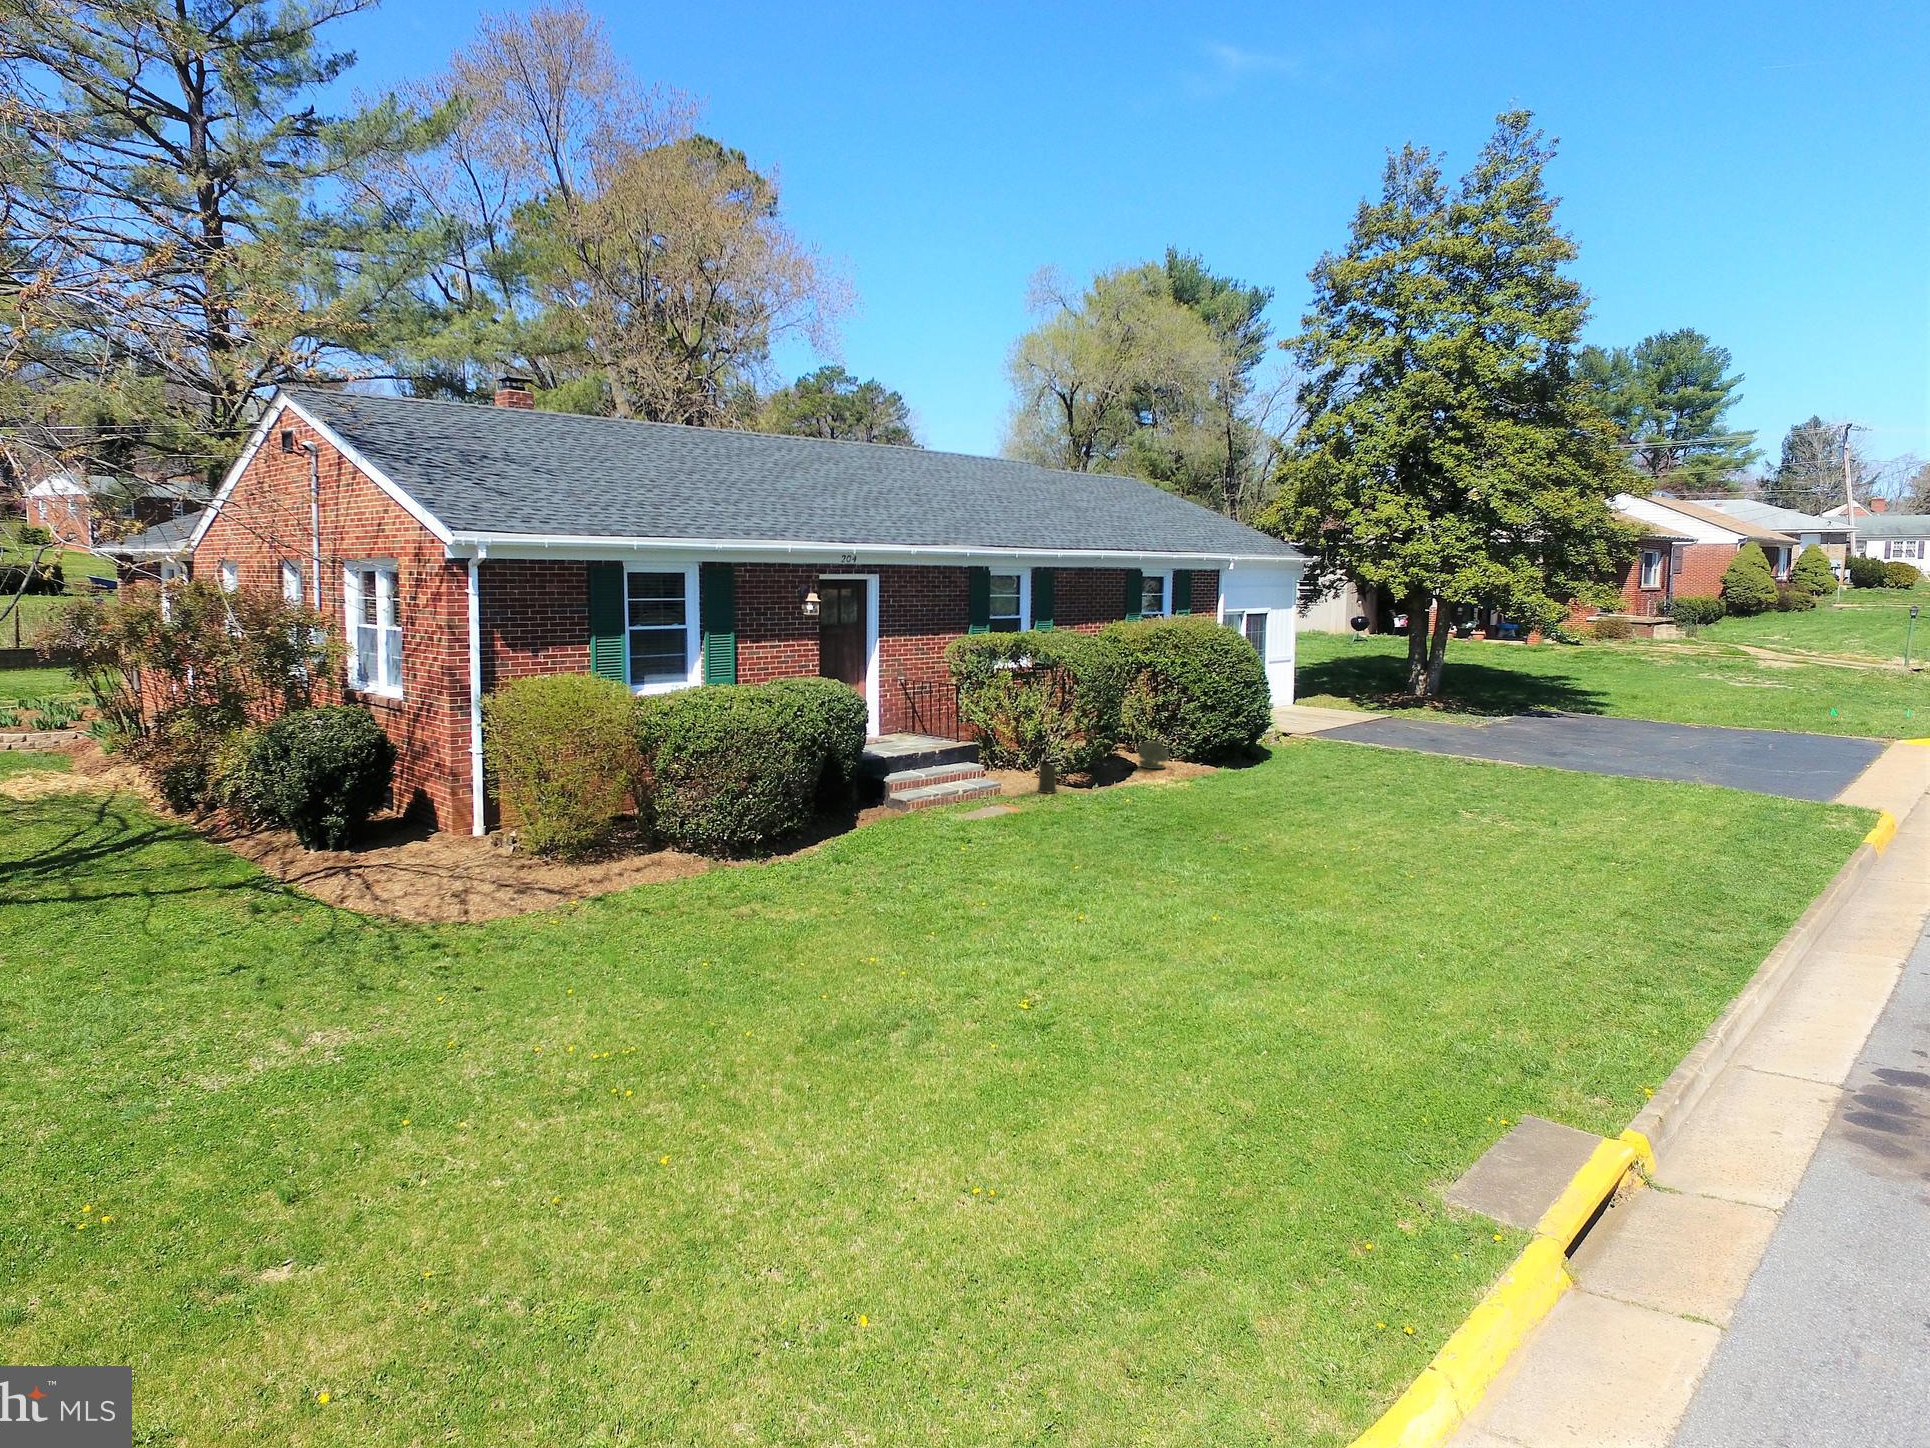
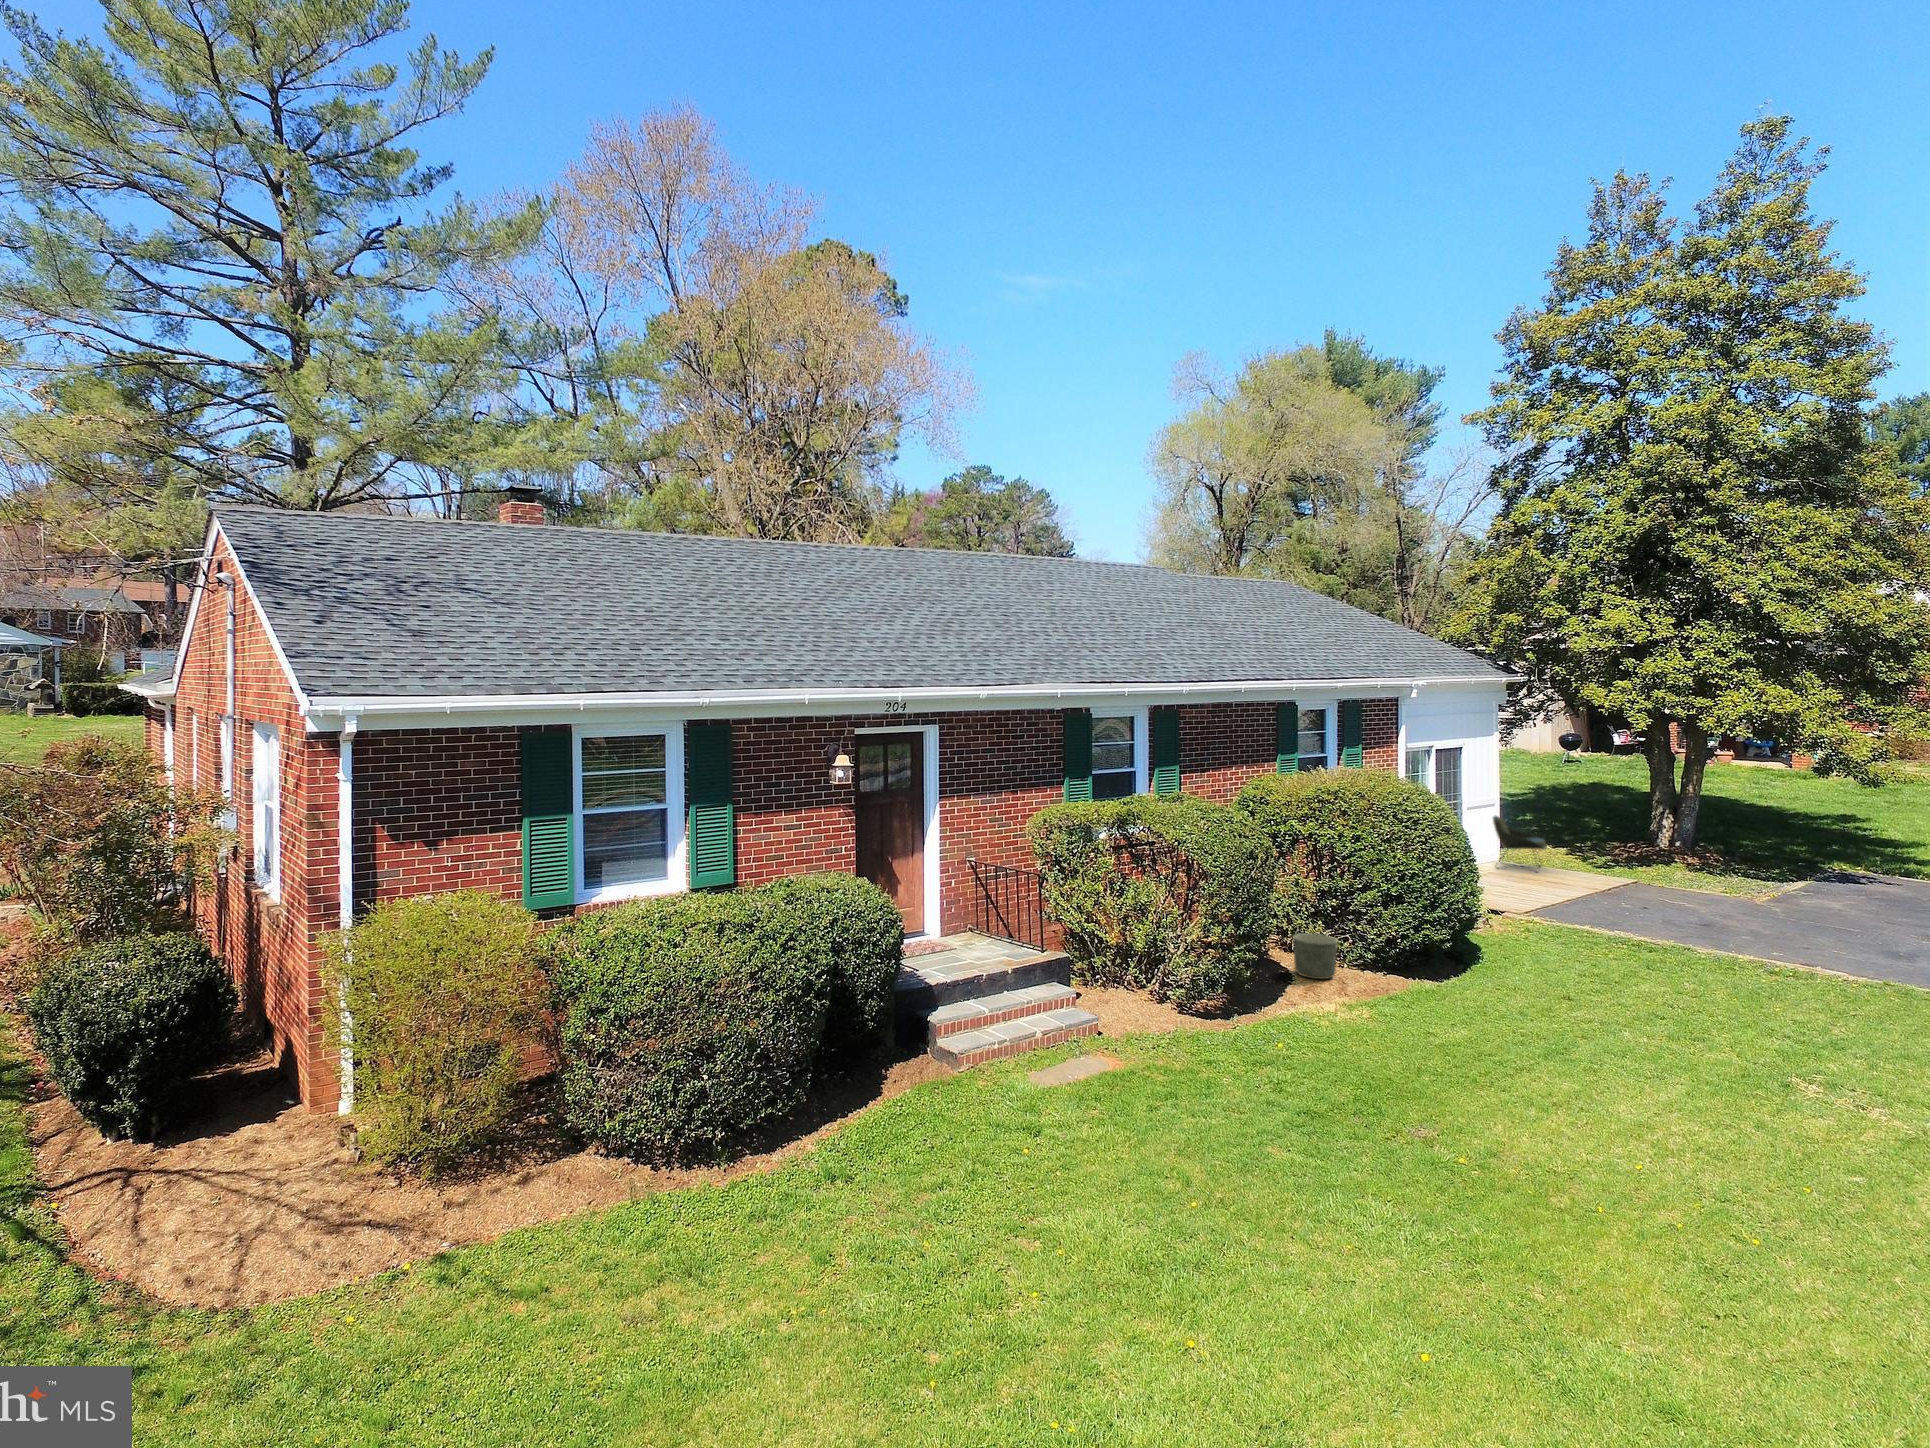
lounge chair: none [1291,674,1330,717] -> present [1493,816,1547,868]
watering can: present [1038,760,1057,793] -> none [1147,973,1179,1033]

